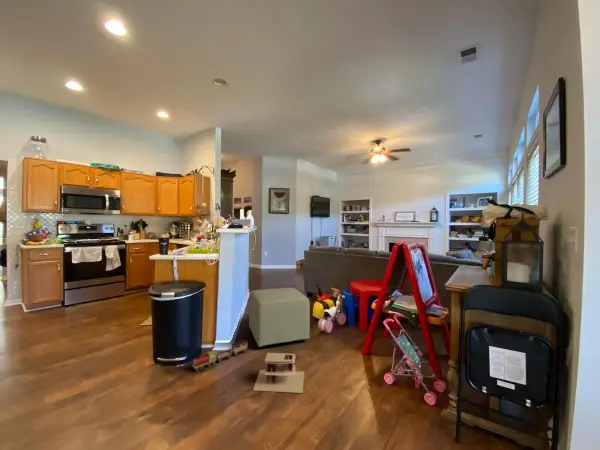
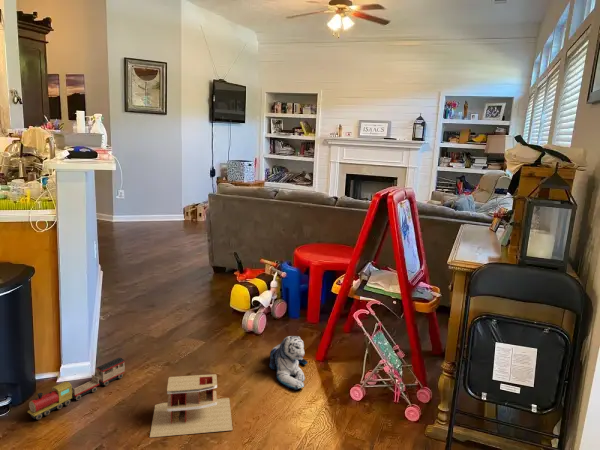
ottoman: present [249,288,310,347] -> none [118,263,231,367]
plush toy: none [332,334,357,371] -> present [269,336,307,390]

